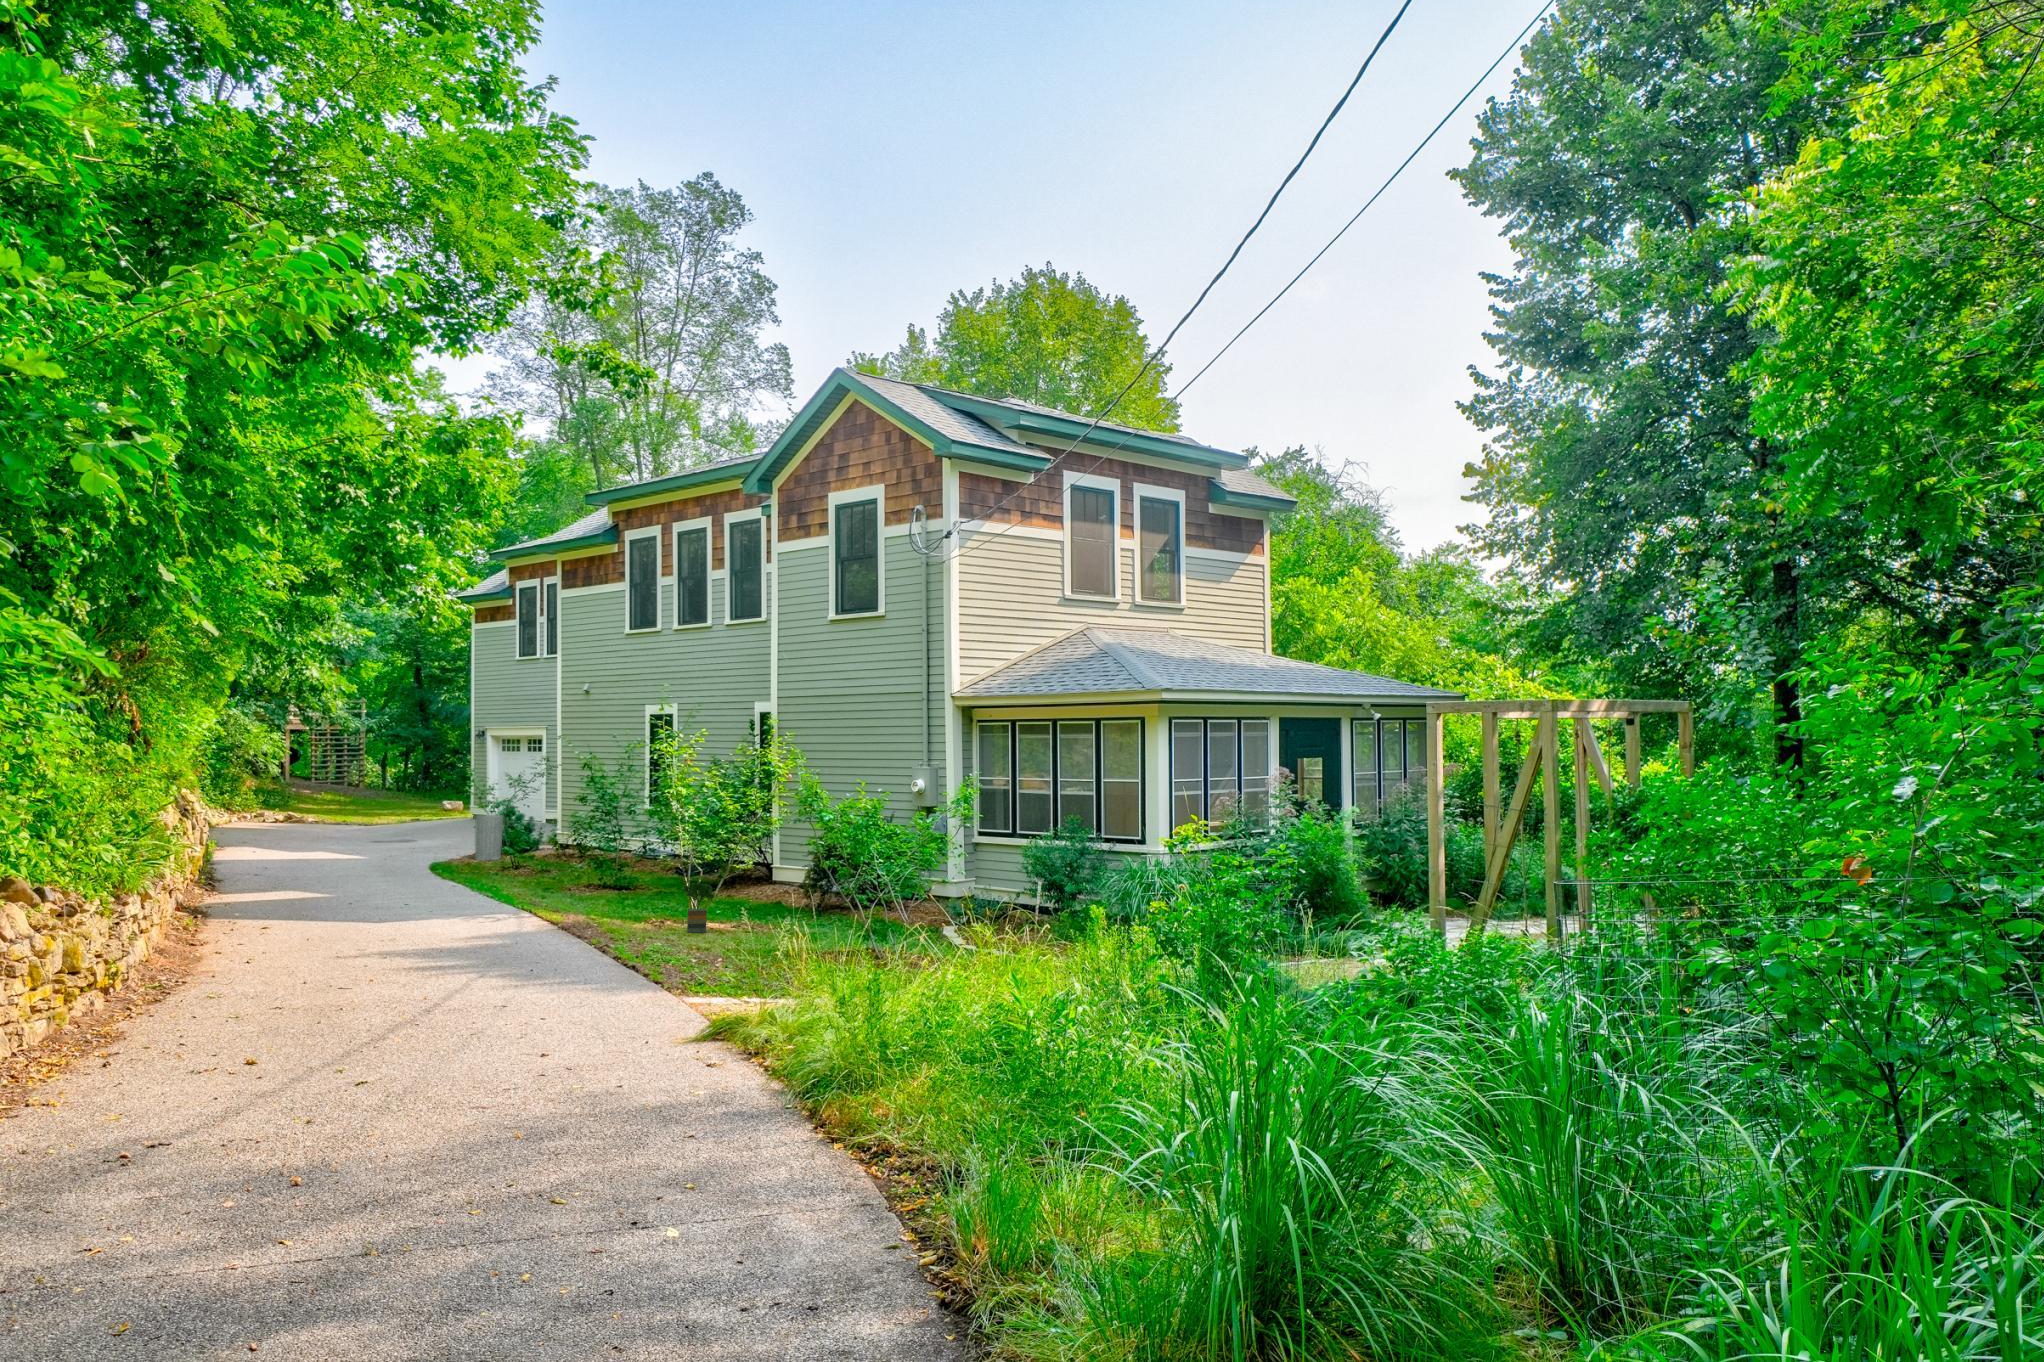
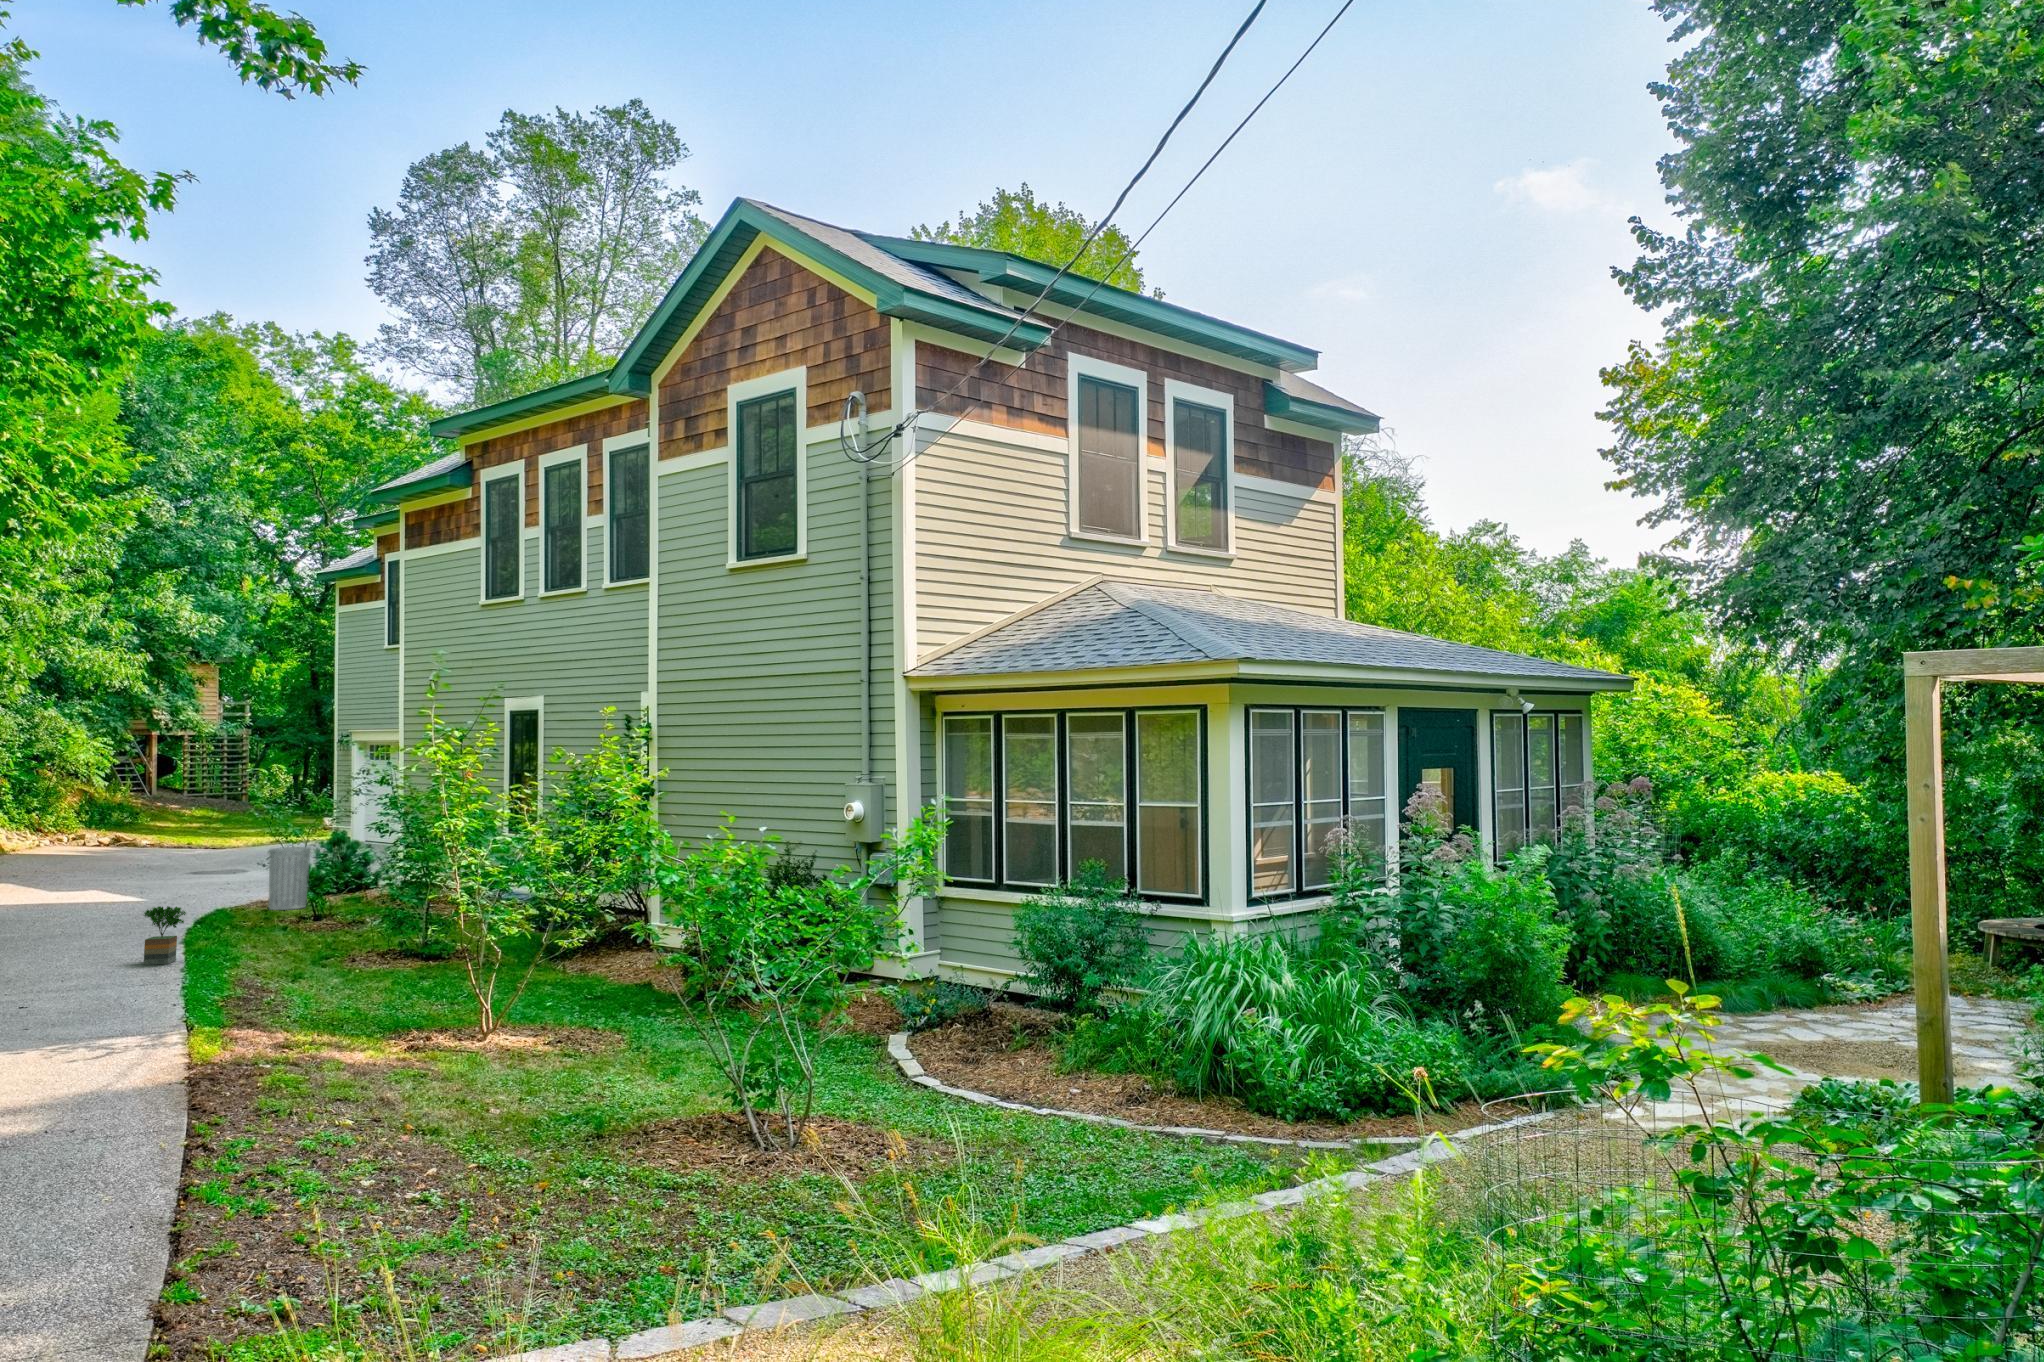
potted tree: present [683,883,715,933] -> present [144,906,186,965]

